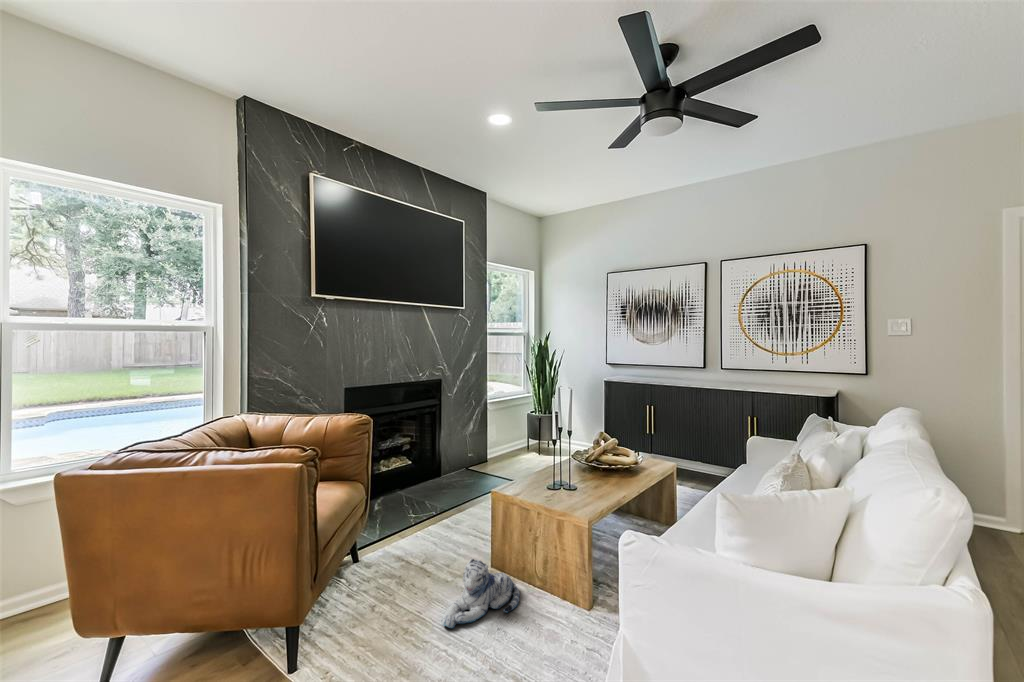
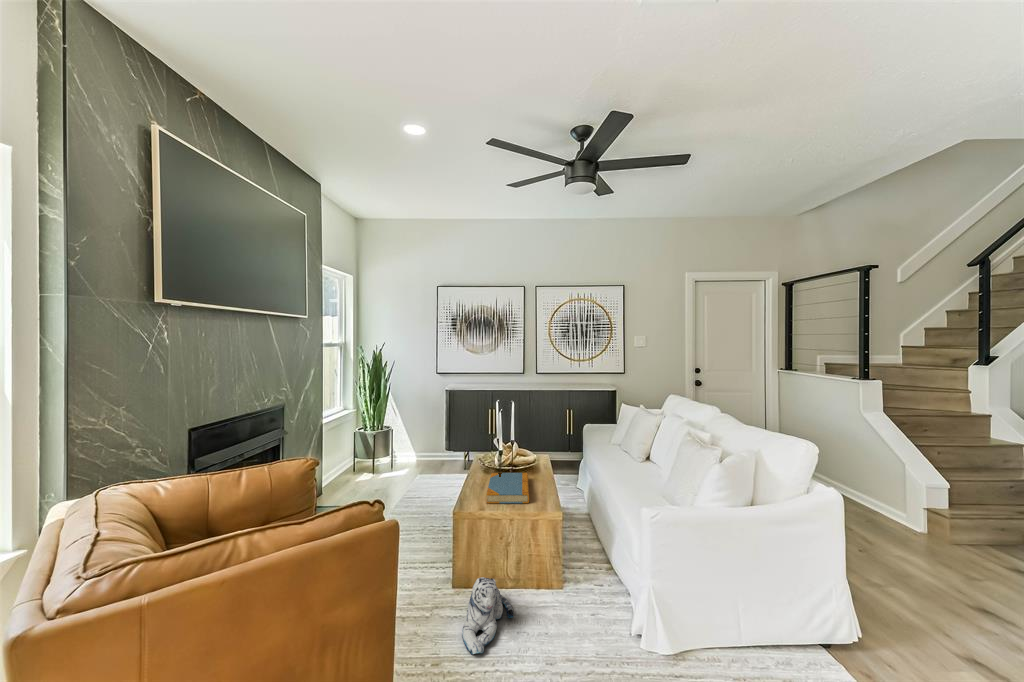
book: none [525,468,600,503] -> present [487,473,529,503]

